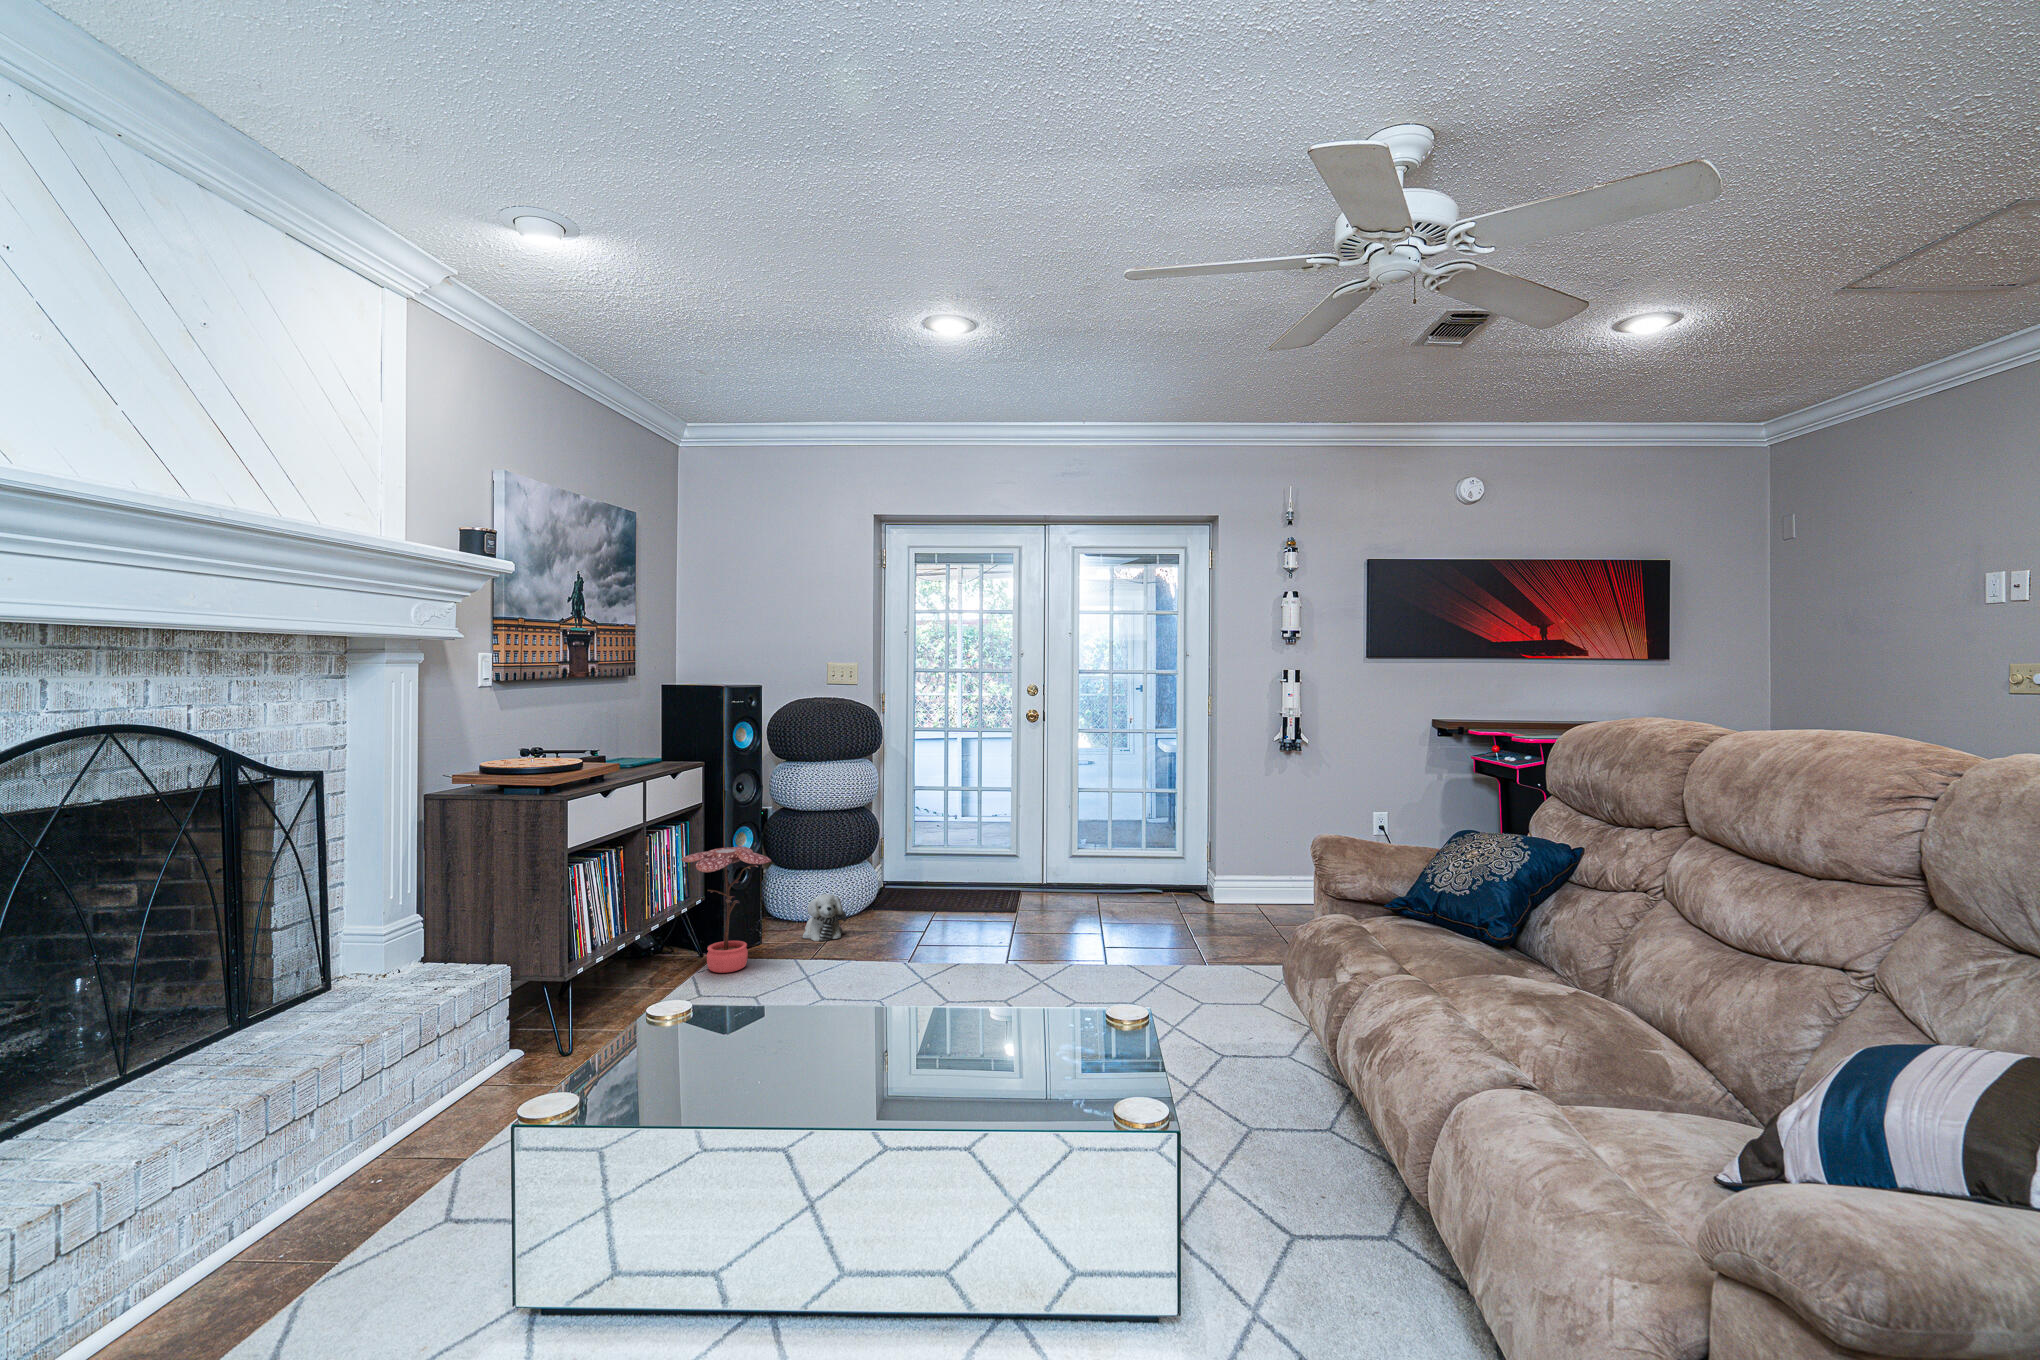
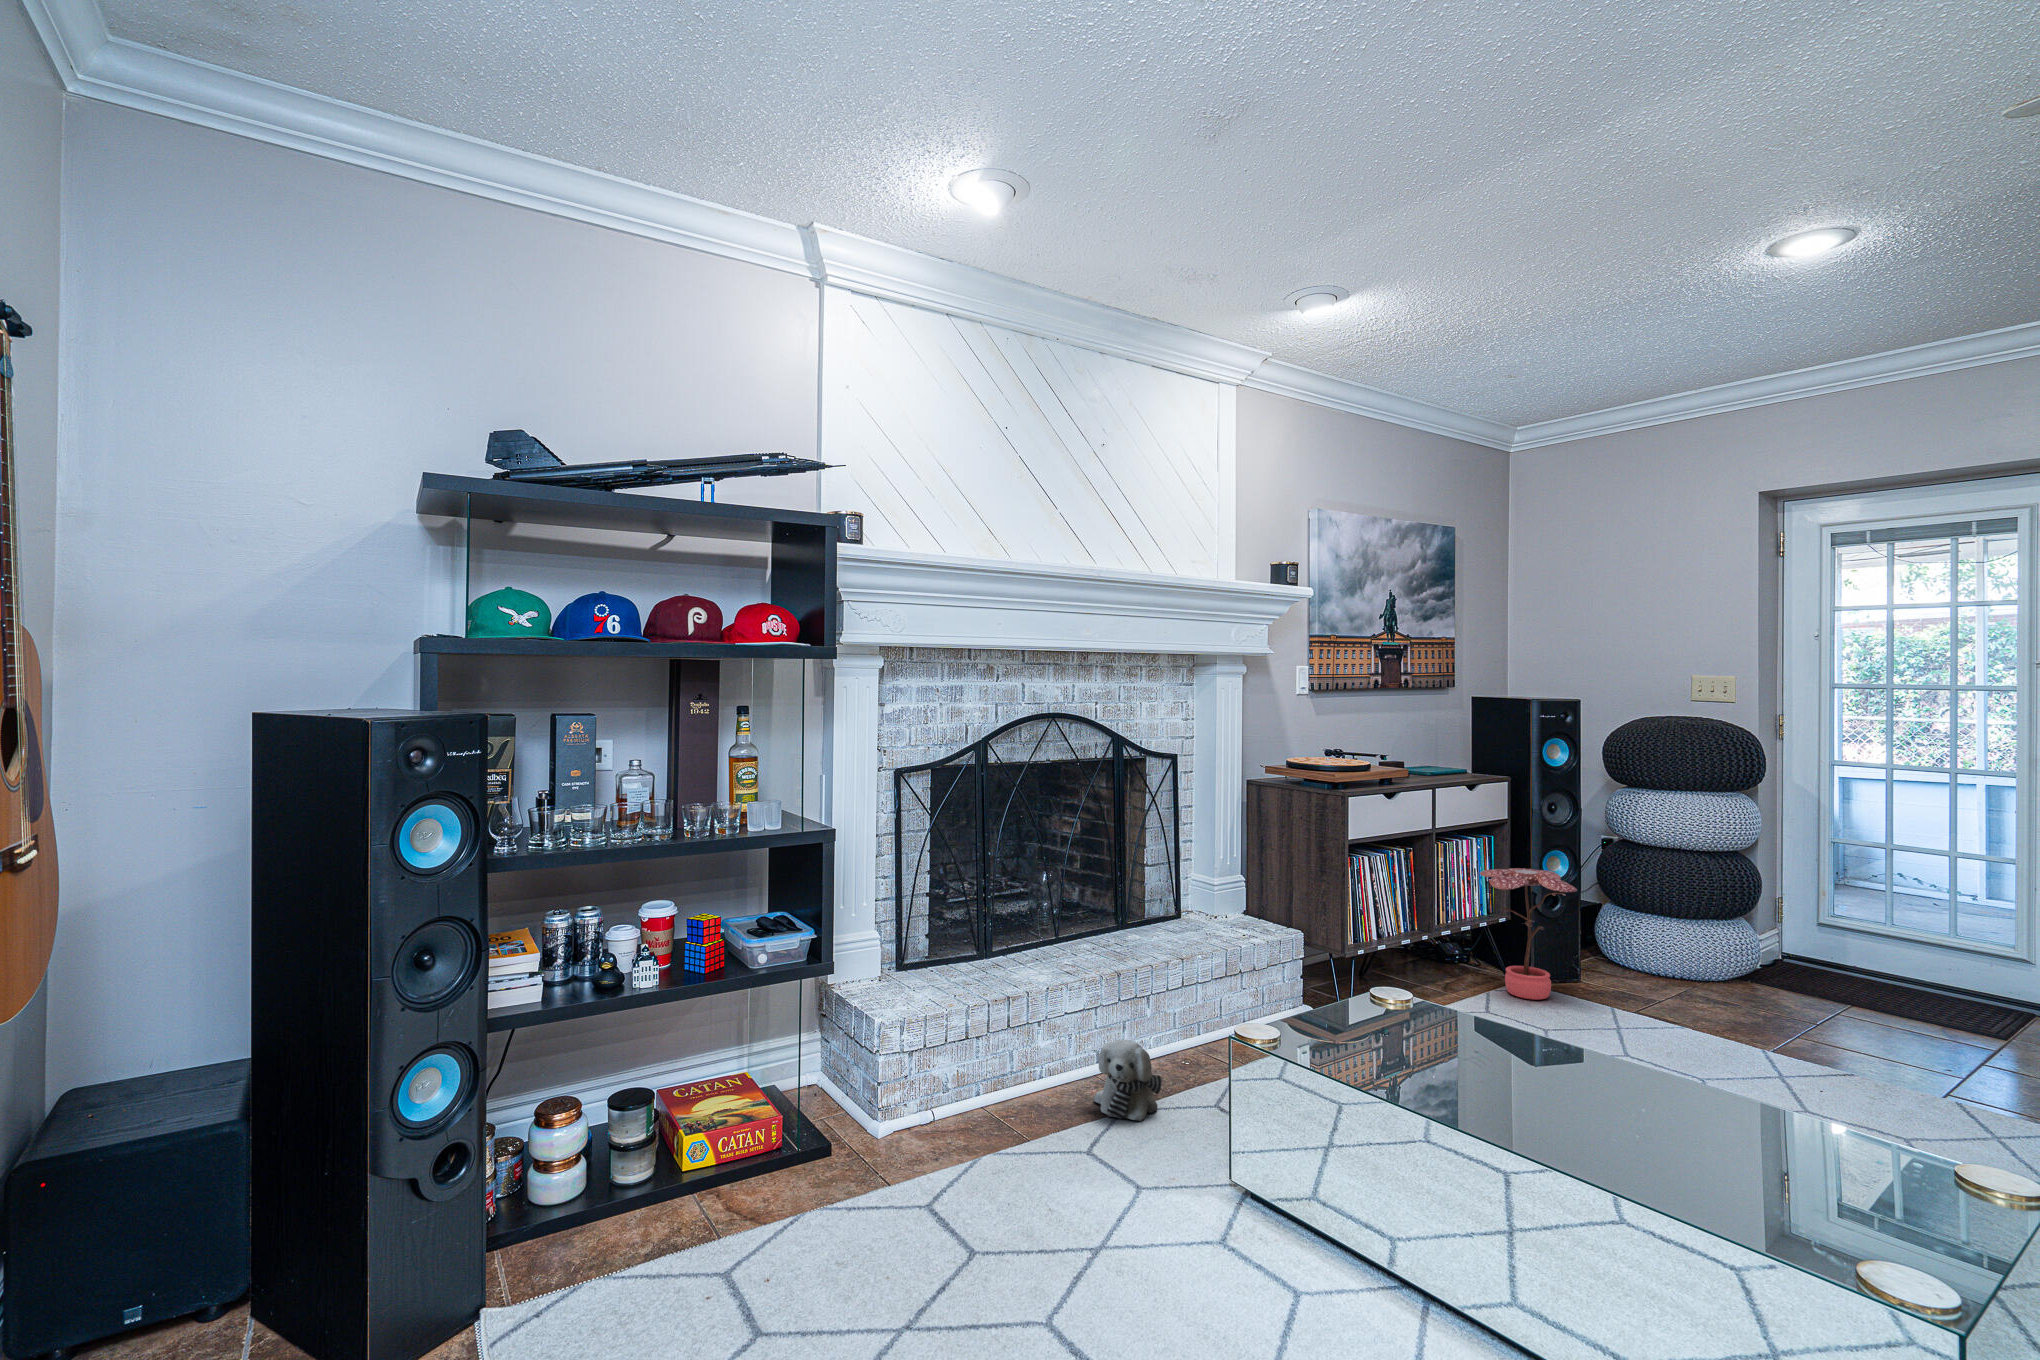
plush toy: present [803,894,846,941] -> present [1094,1039,1162,1121]

